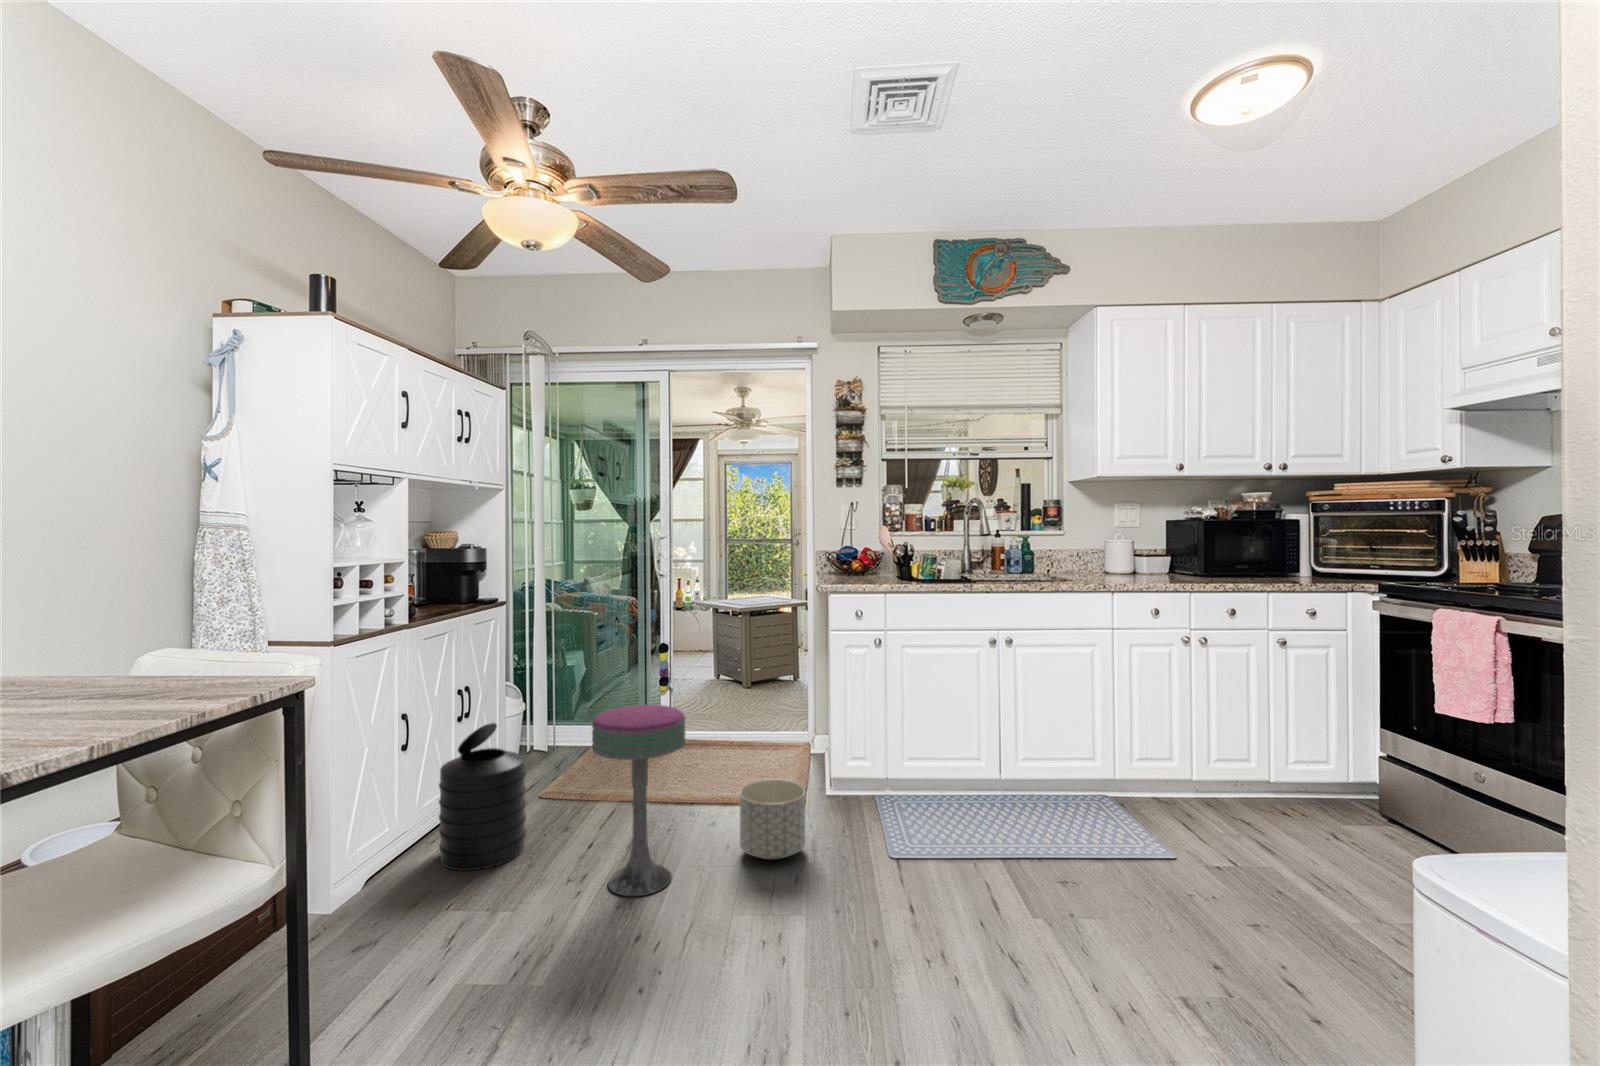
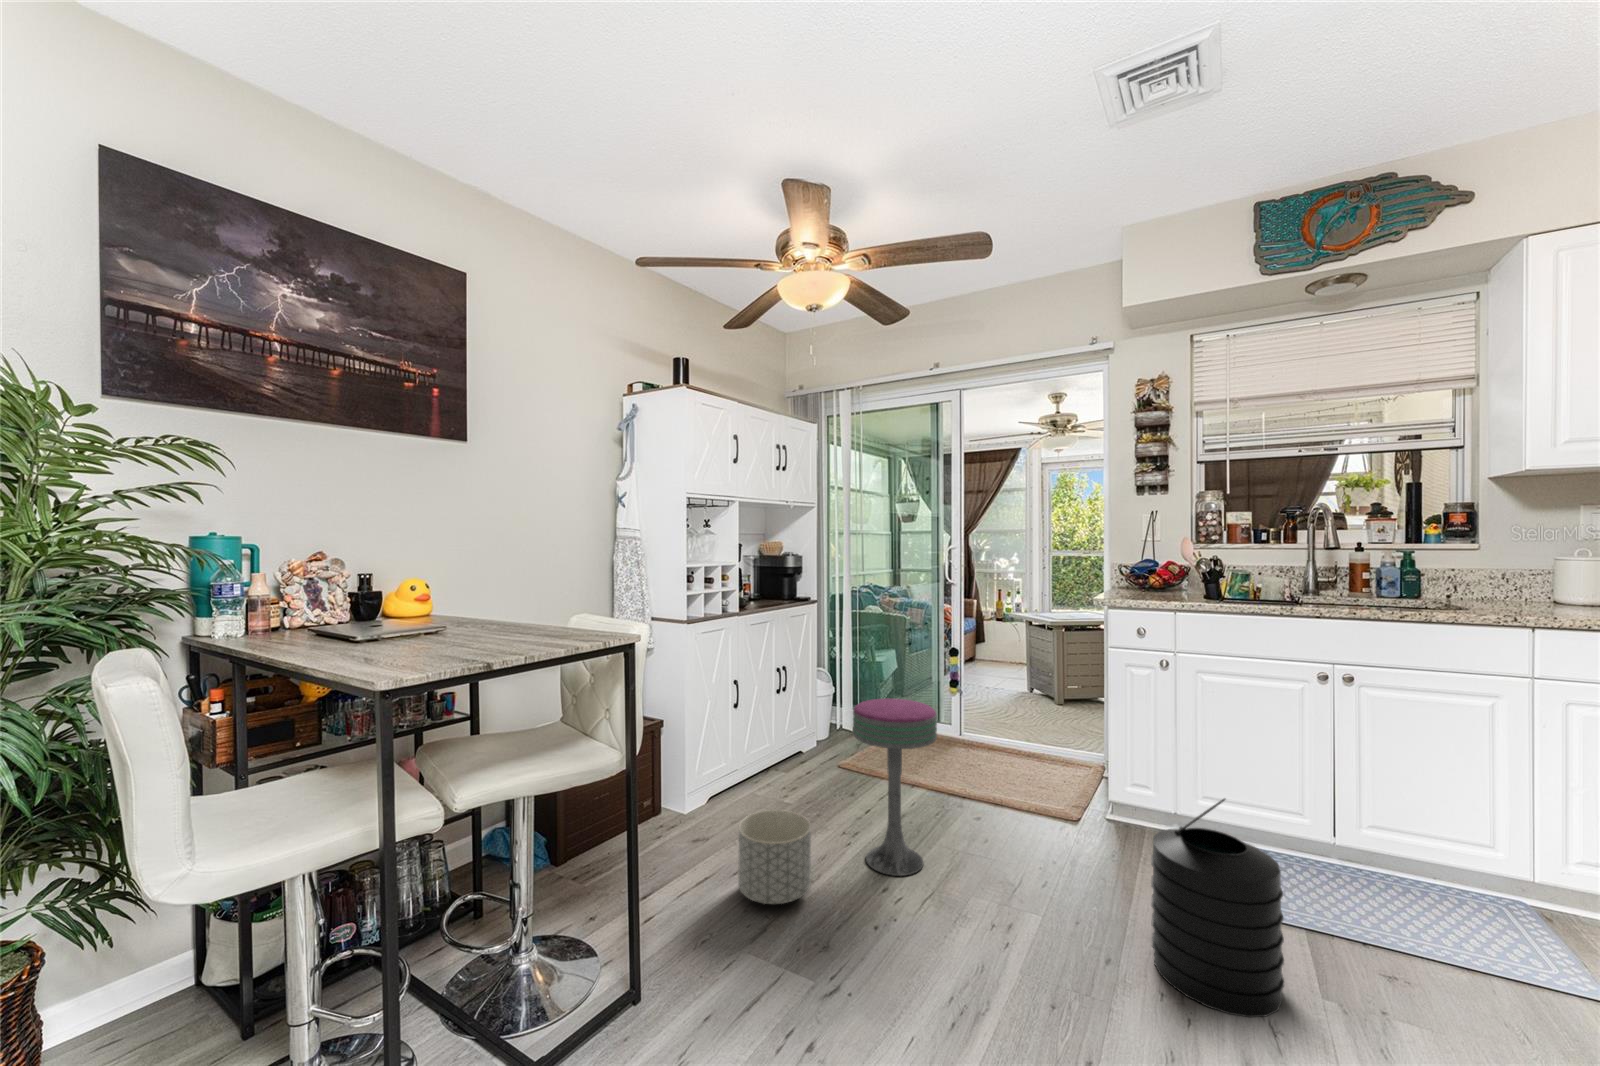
trash can: present [439,723,526,871] -> present [1151,799,1284,1017]
planter: present [740,780,805,860] -> present [738,810,811,904]

